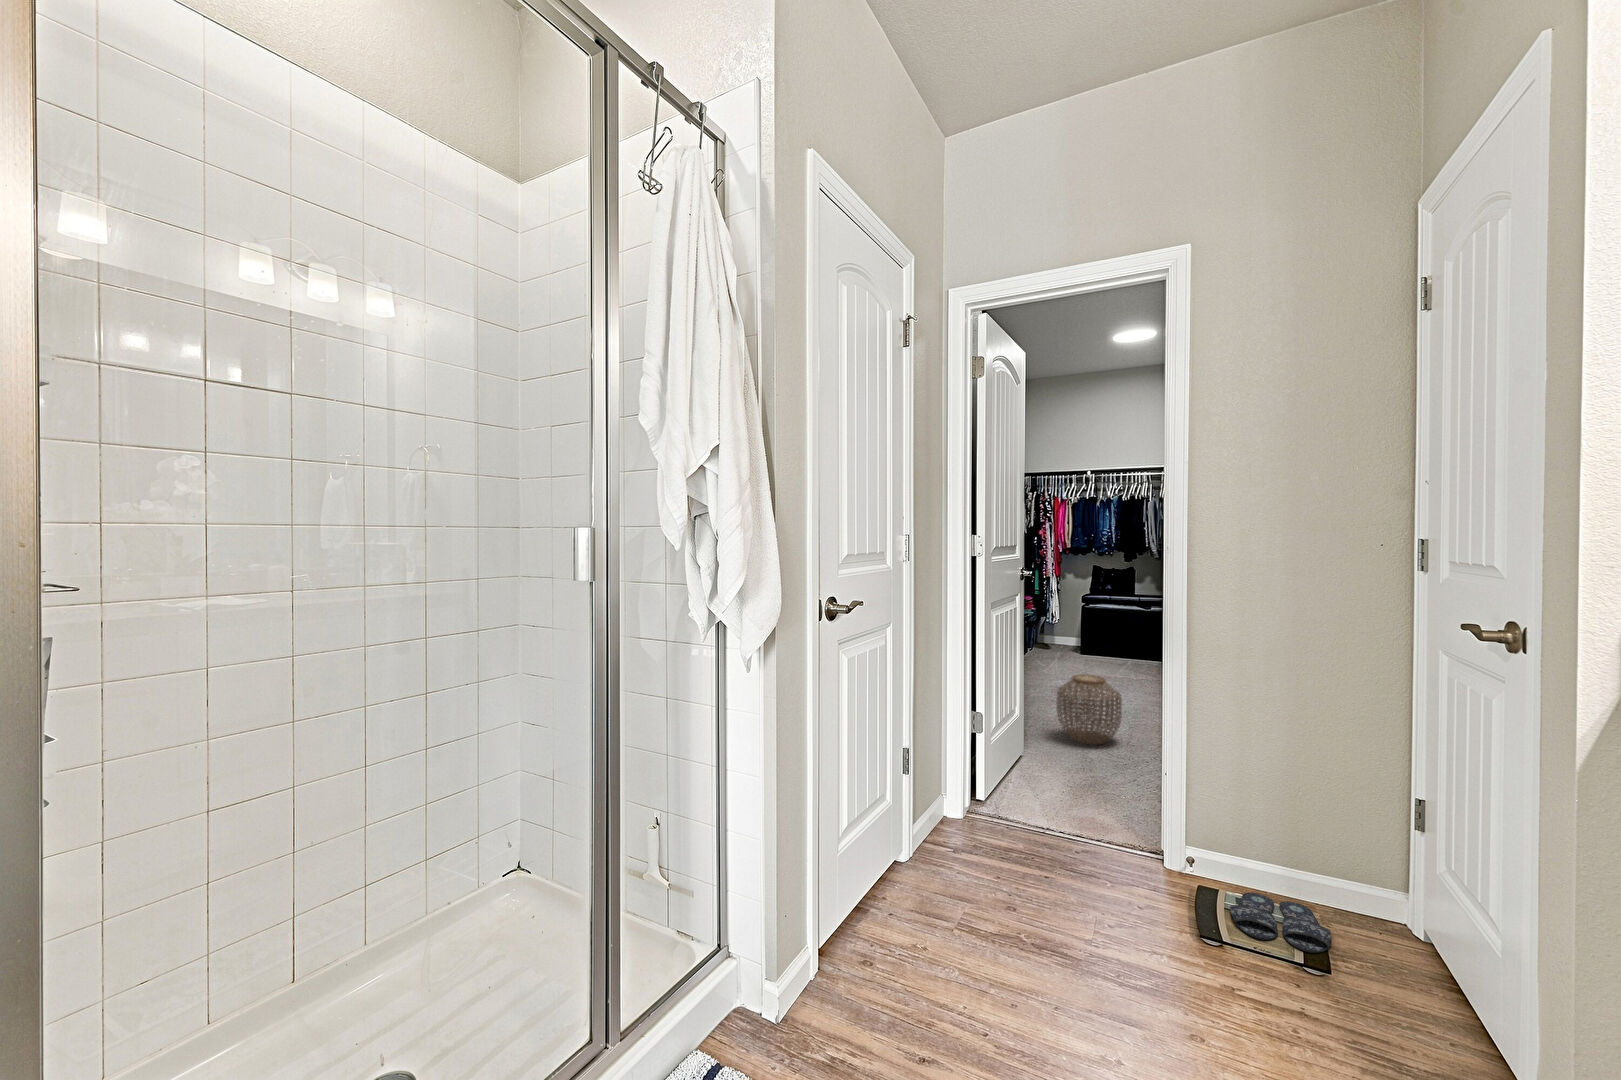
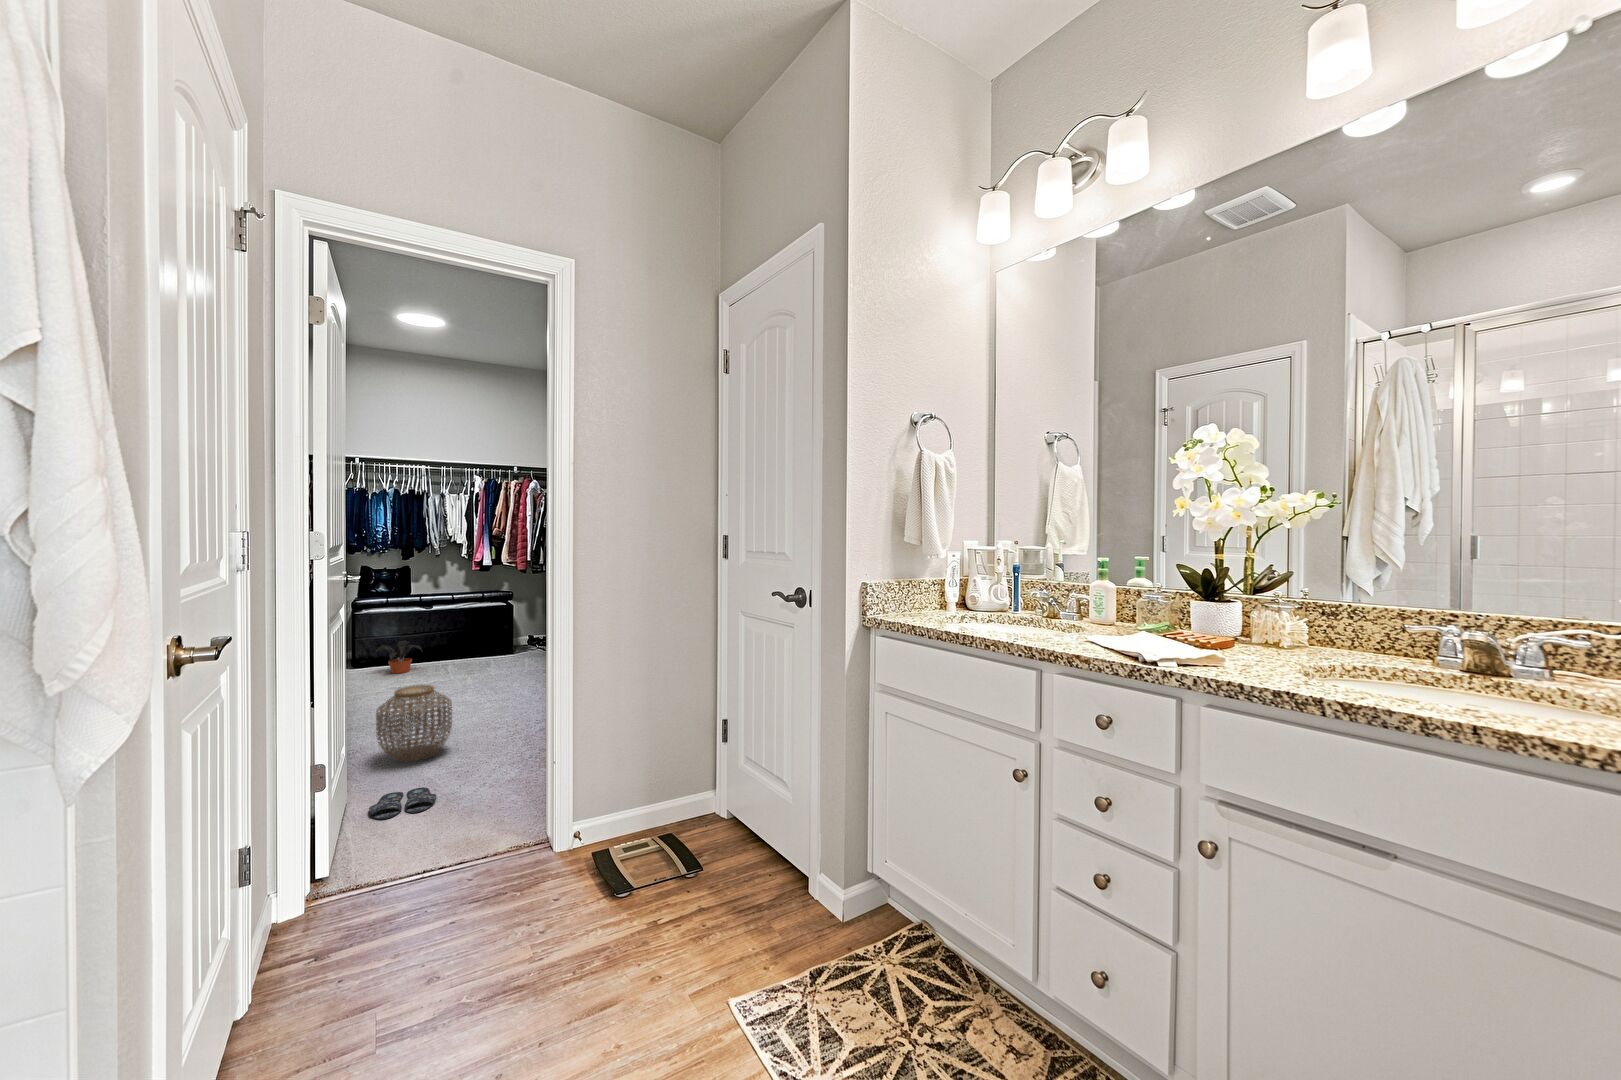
potted plant: none [1092,638,1133,669] -> present [375,641,422,673]
slippers: present [1230,892,1331,953] -> present [369,787,436,819]

